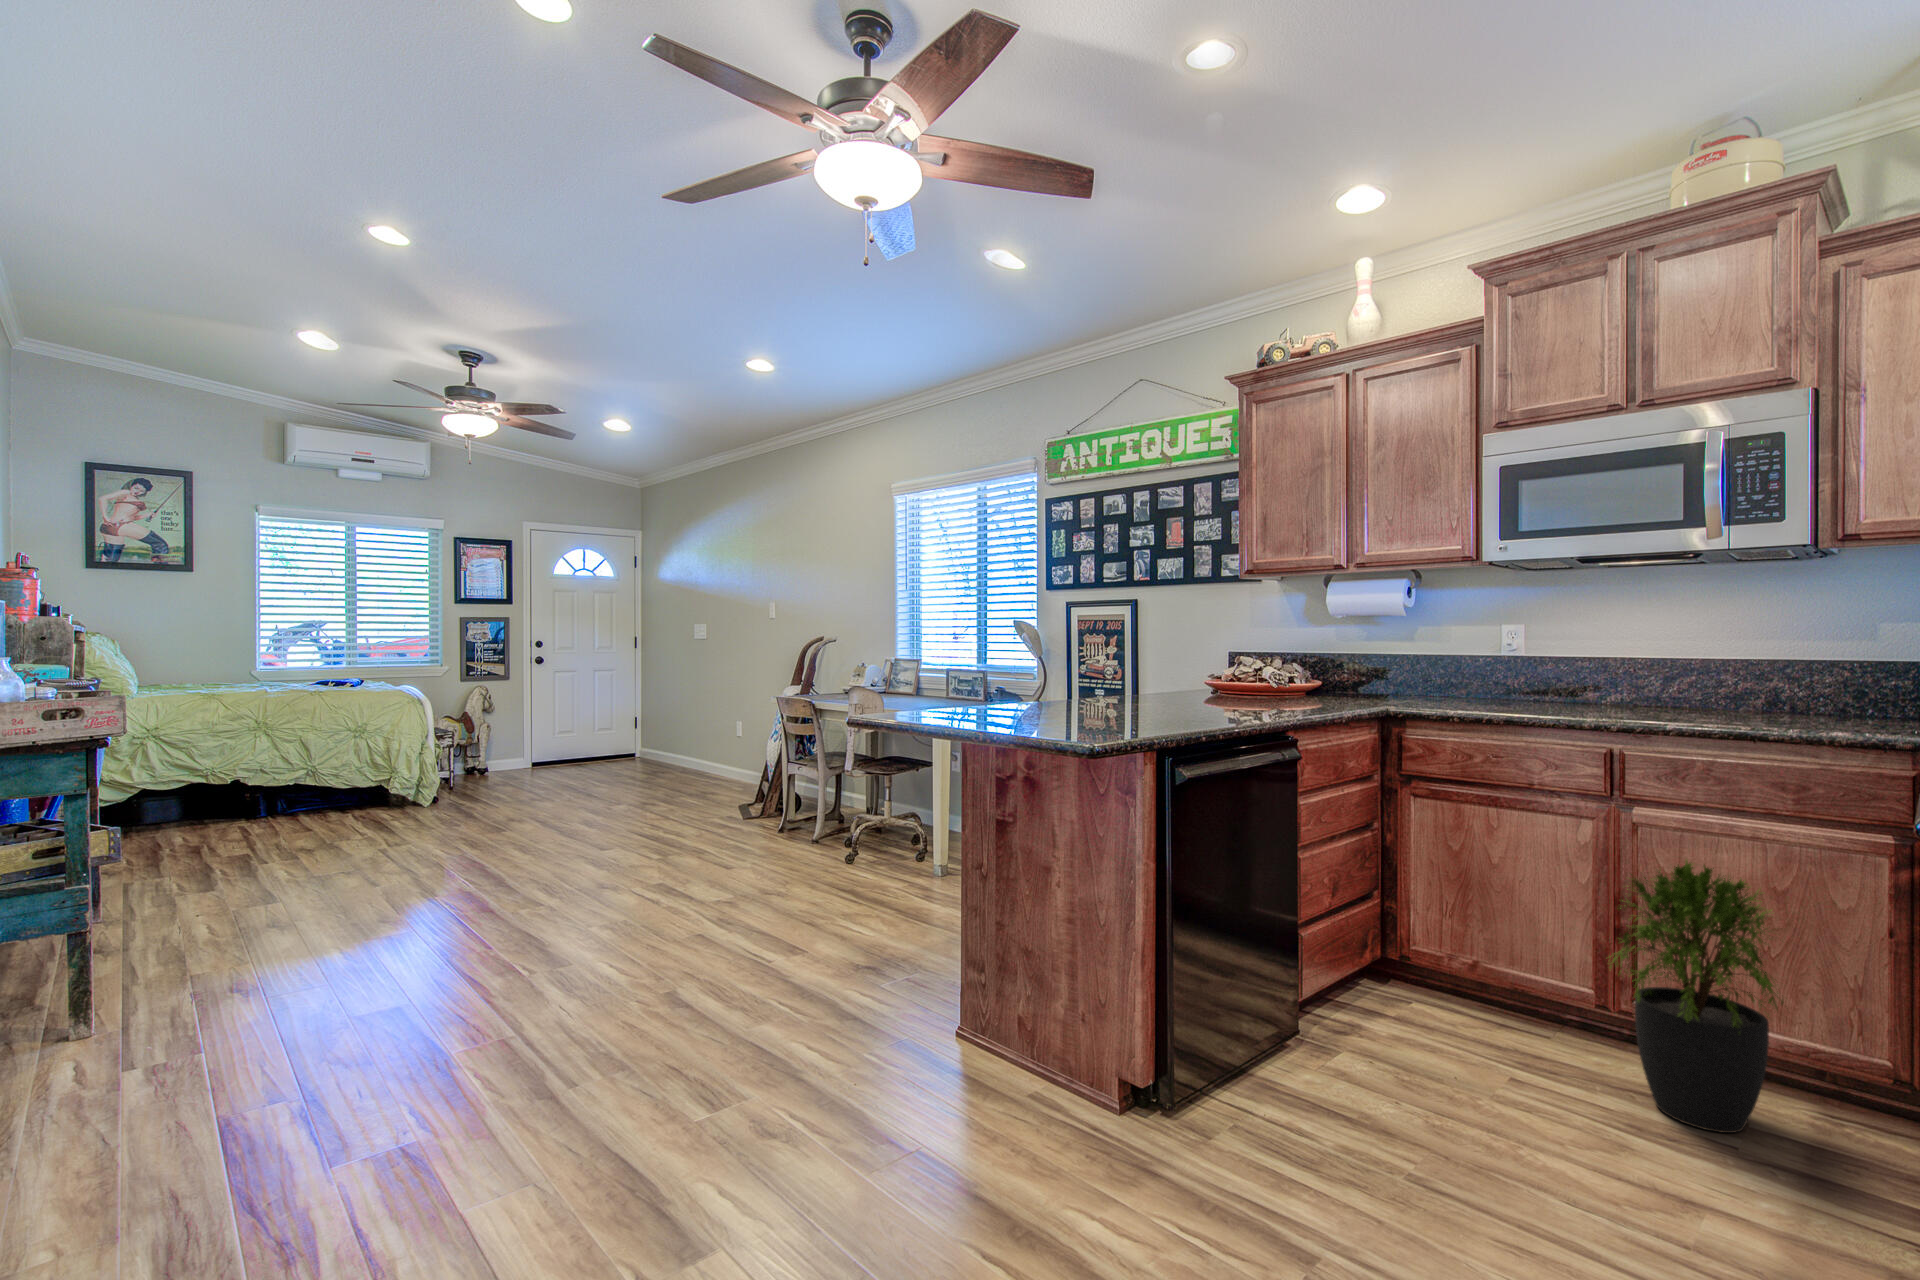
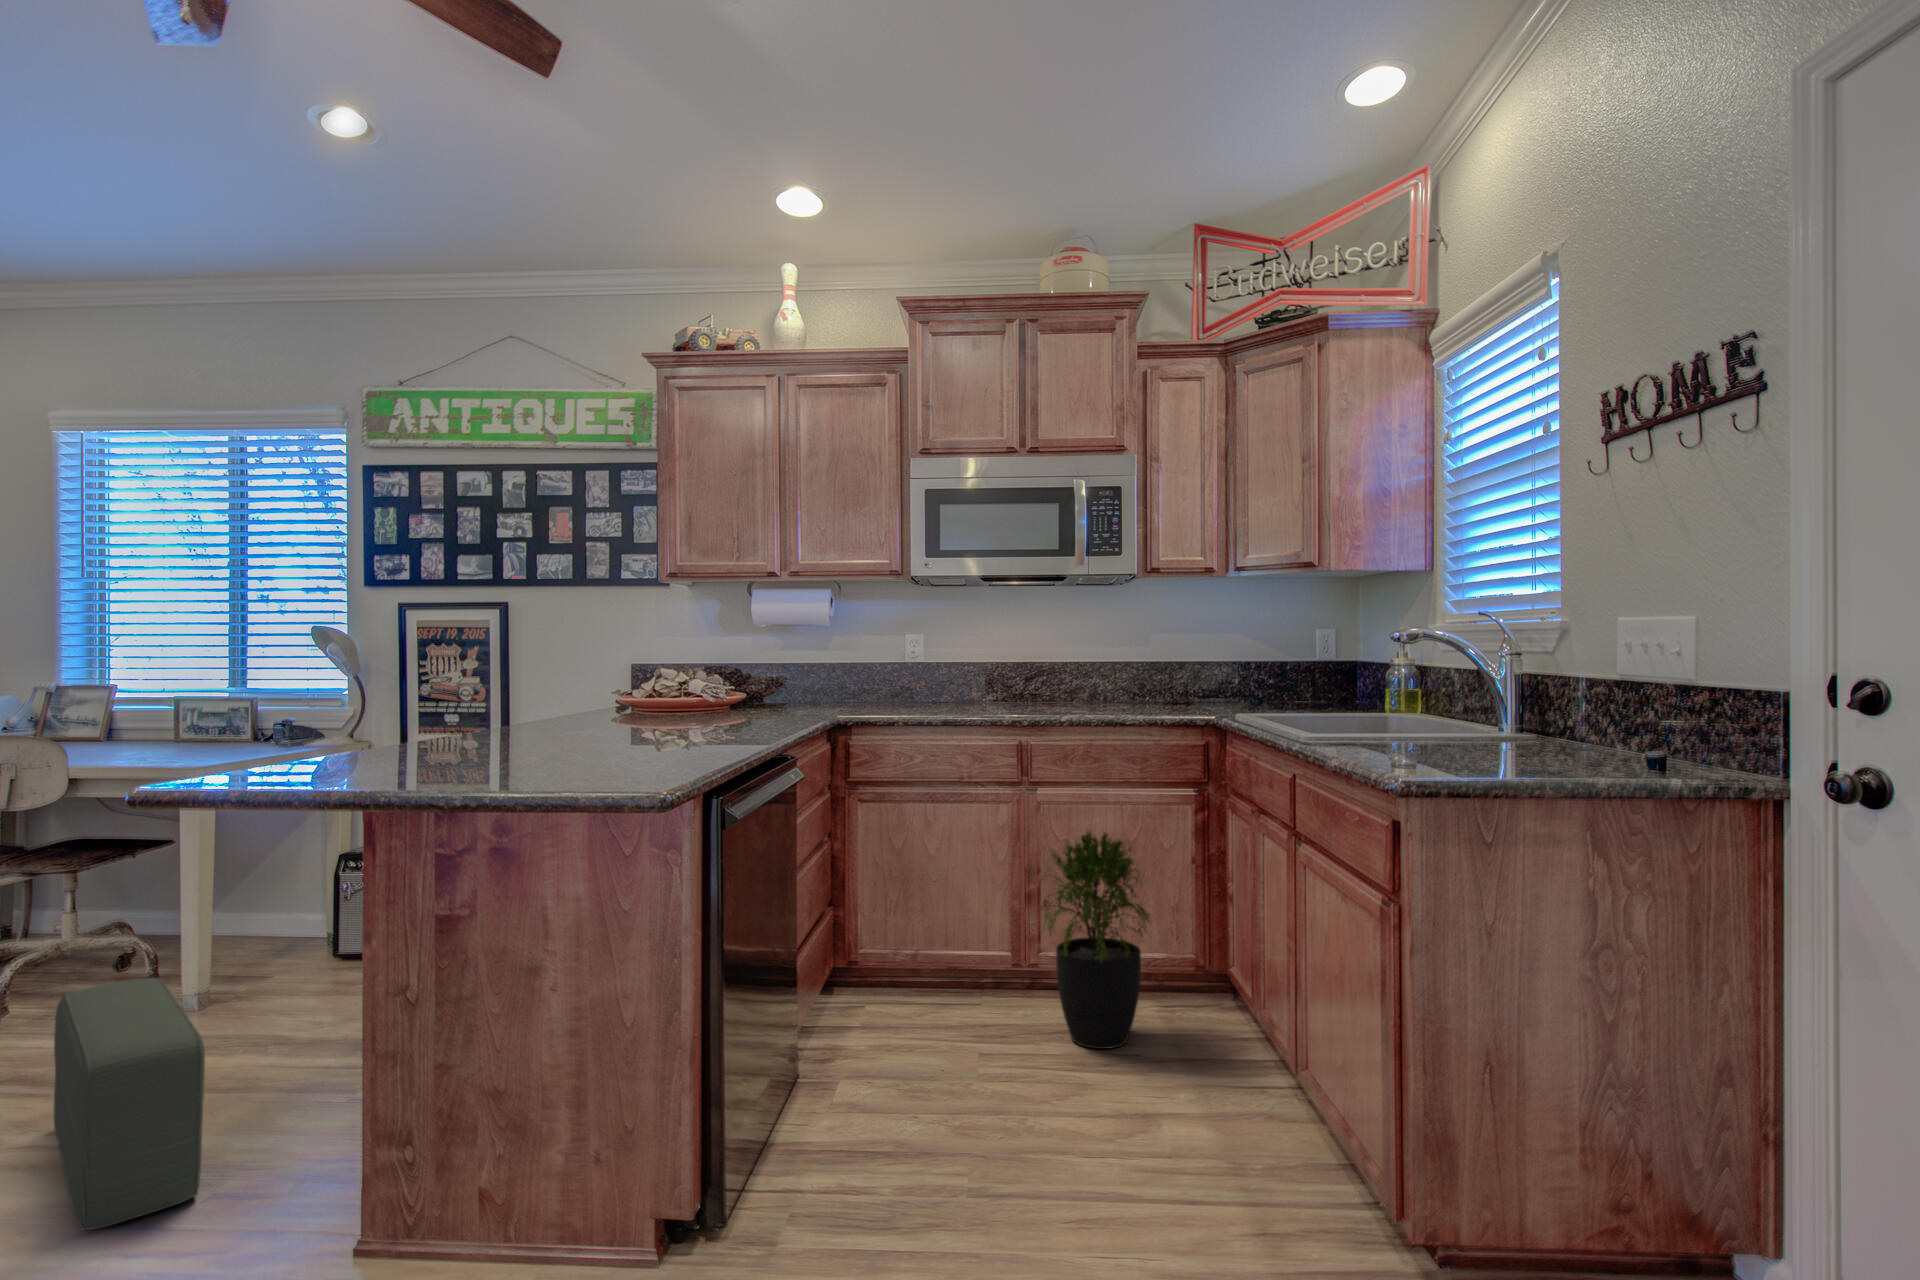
pouf: none [841,841,905,981] -> present [54,978,205,1230]

